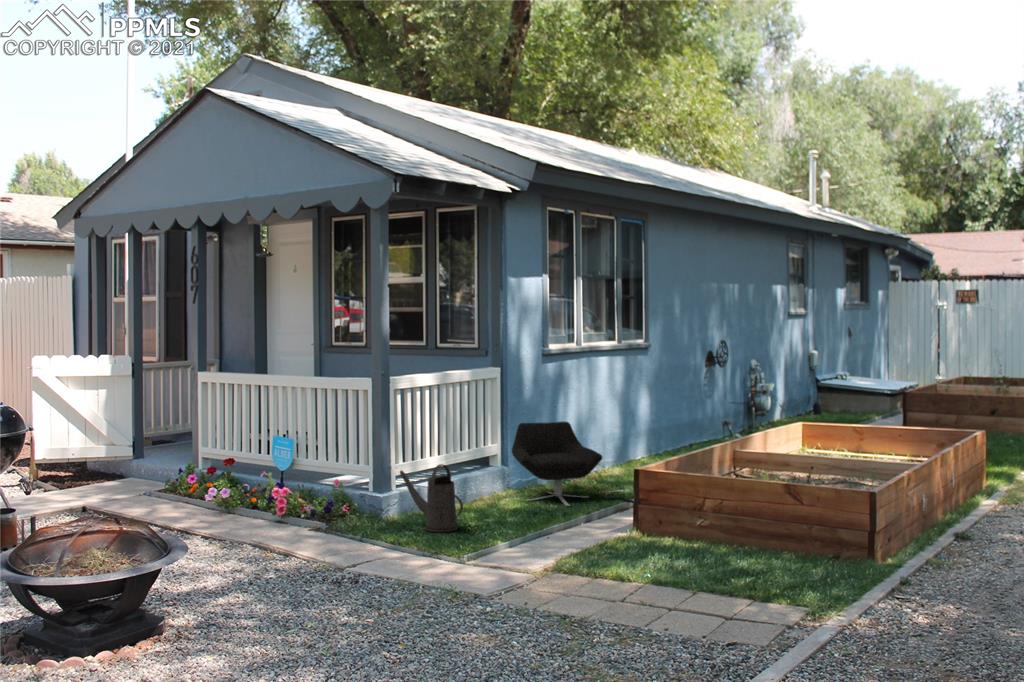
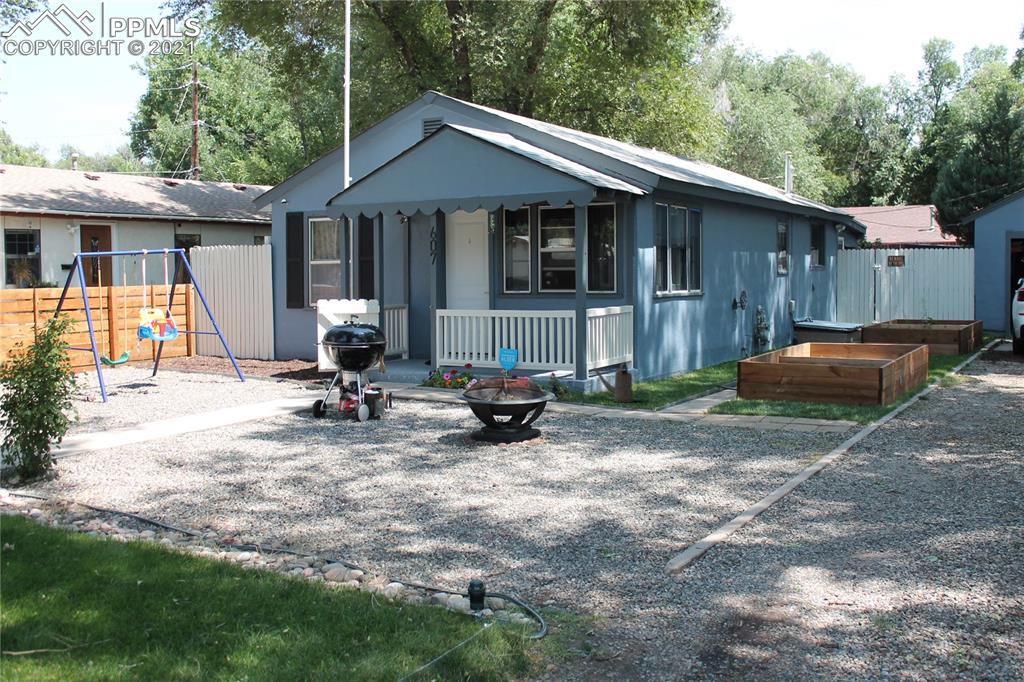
lounge chair: present [512,421,603,506] -> none [642,341,703,391]

